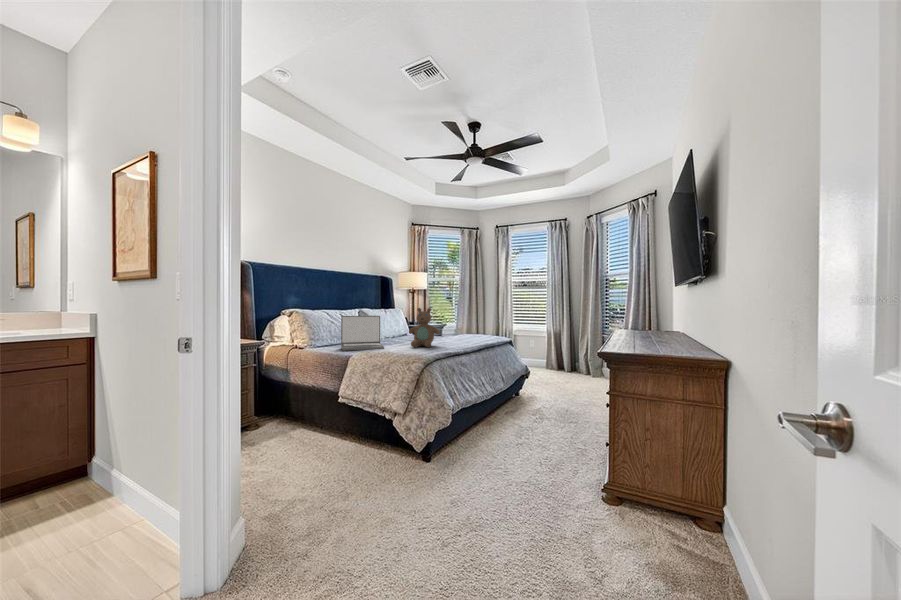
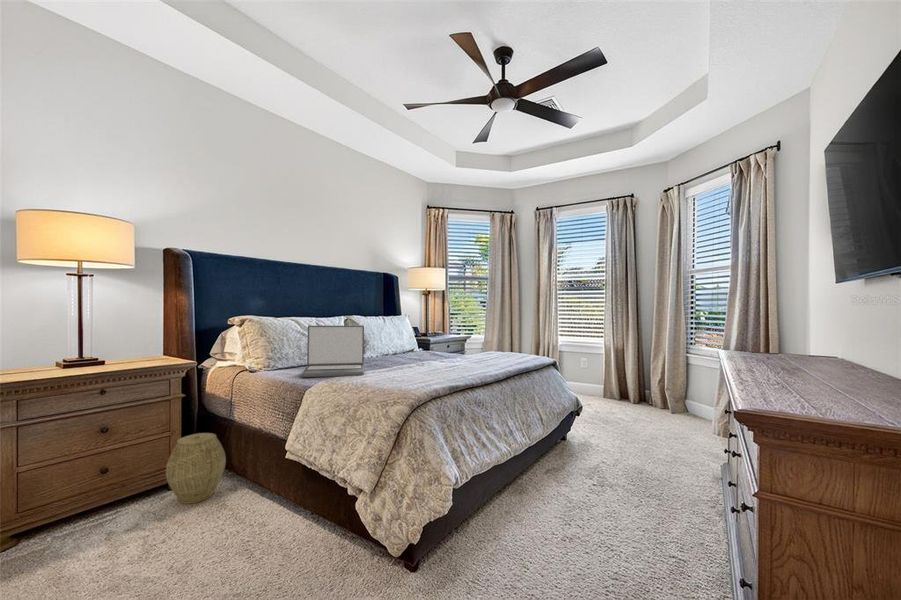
teddy bear: present [409,308,440,348] -> none [402,315,447,375]
woven basket: none [250,391,289,437] -> present [166,433,226,504]

